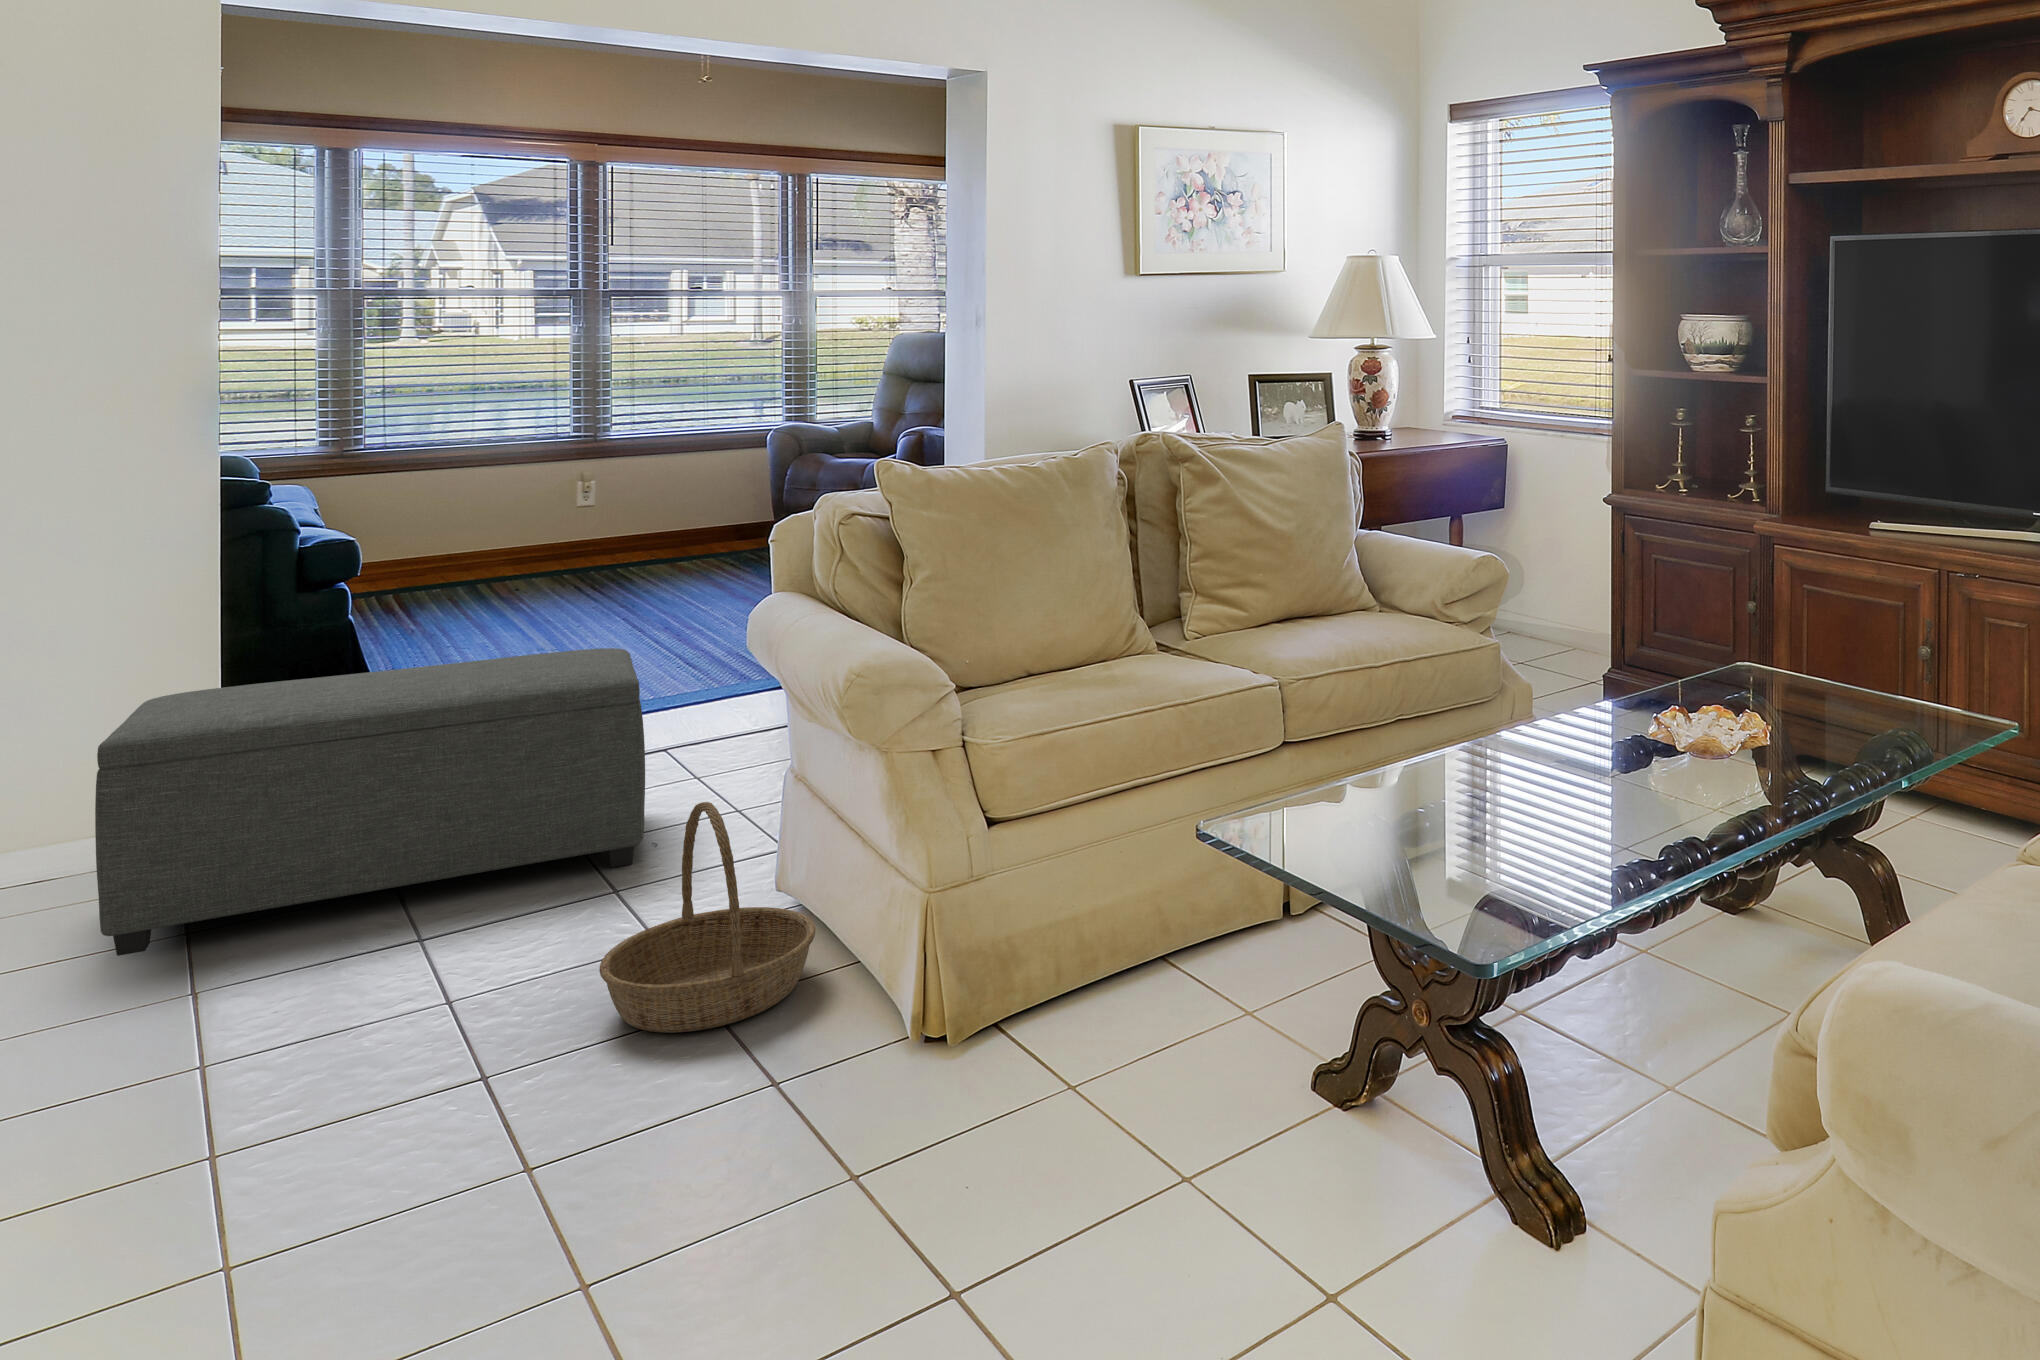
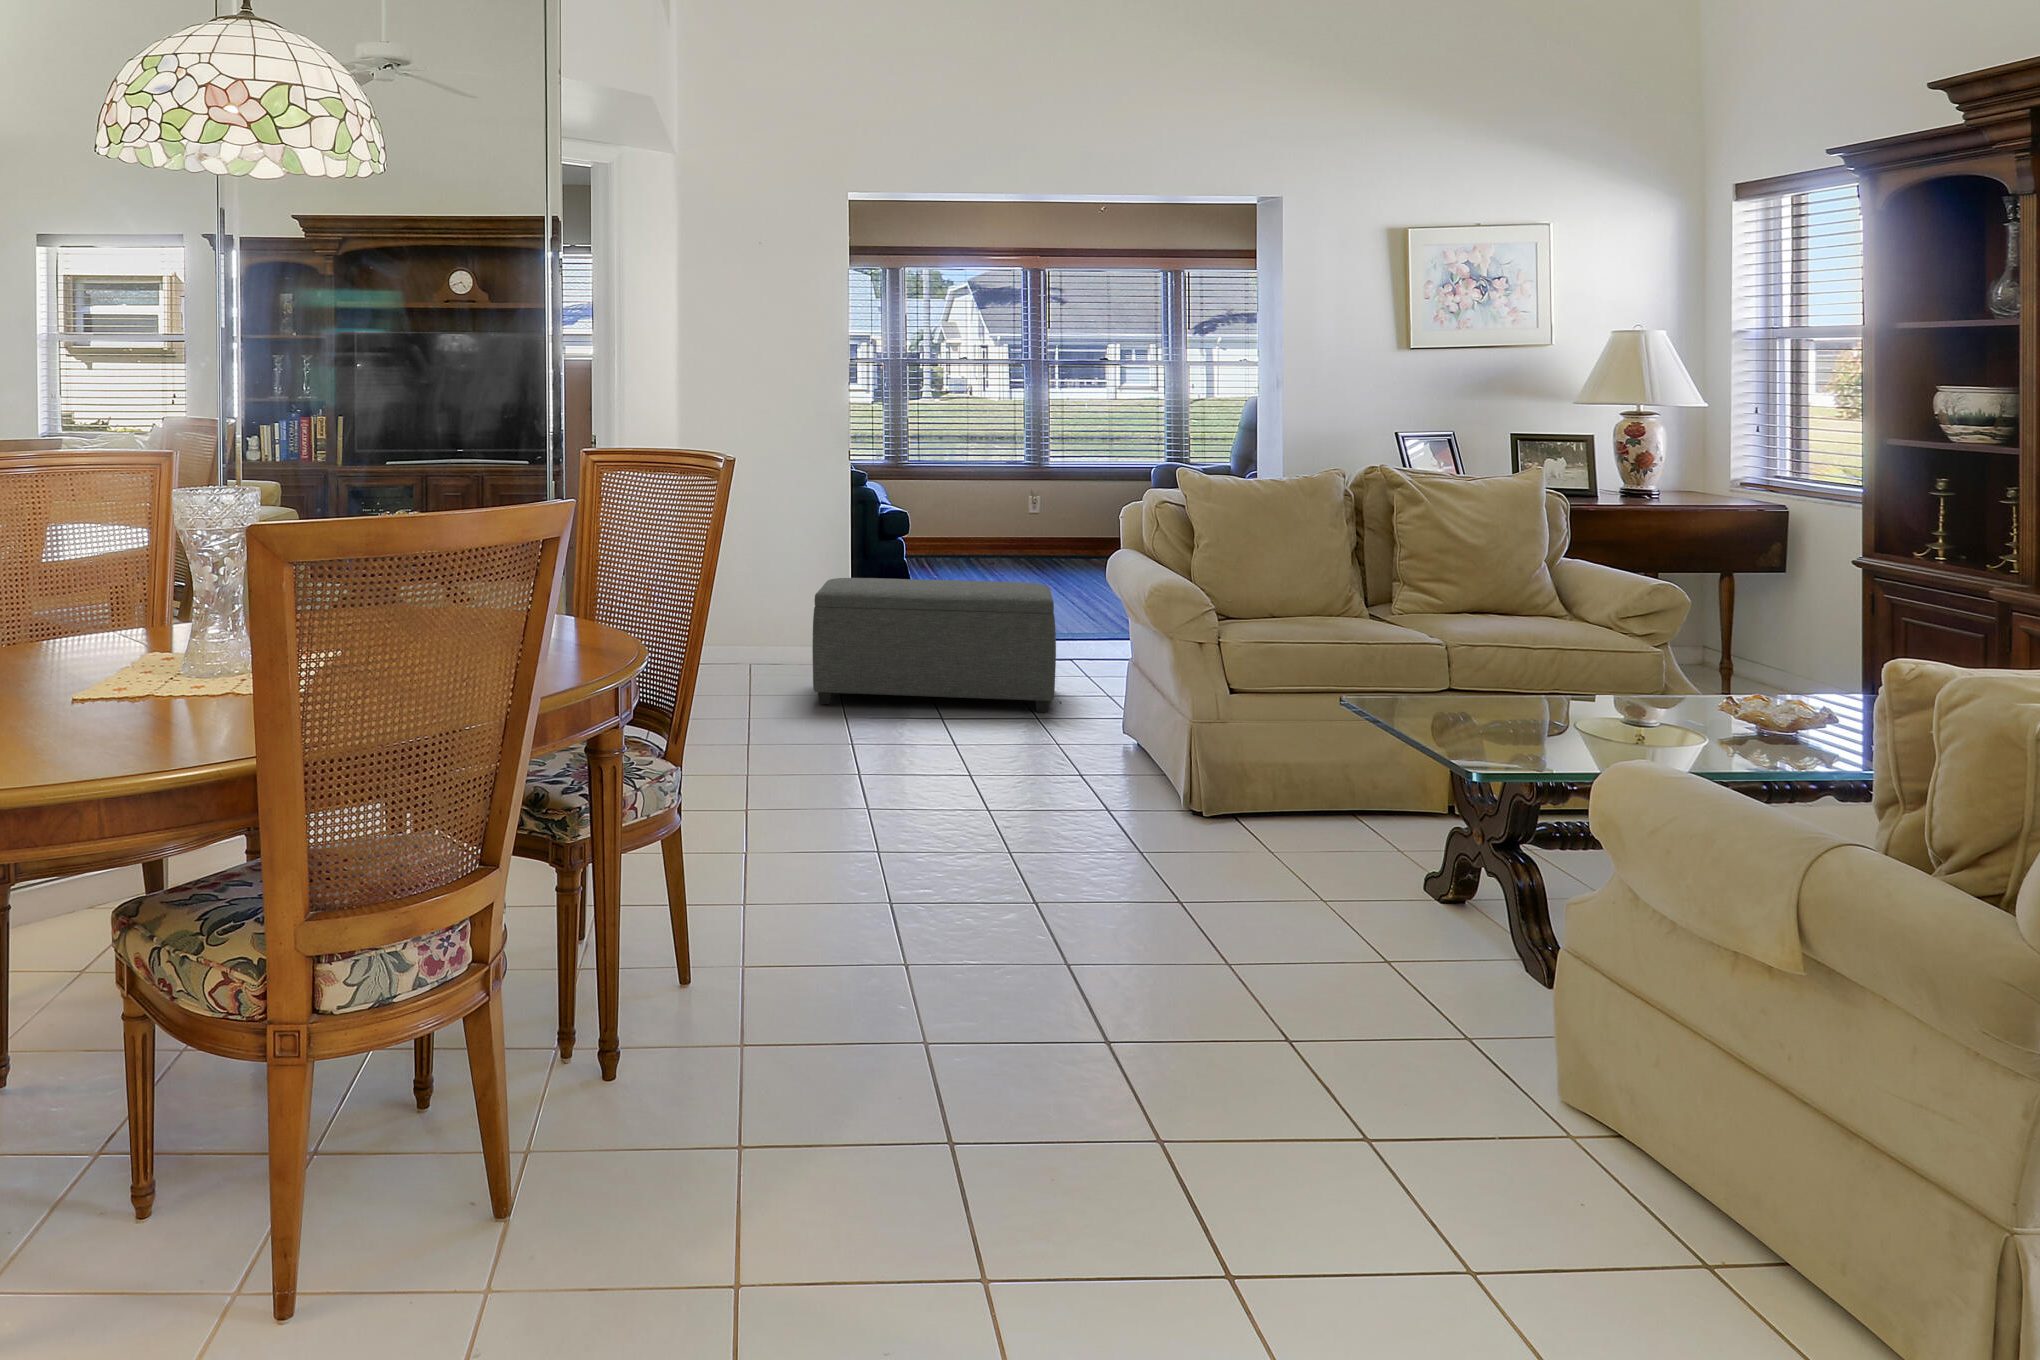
basket: present [599,802,816,1033] -> none [1028,661,1140,786]

